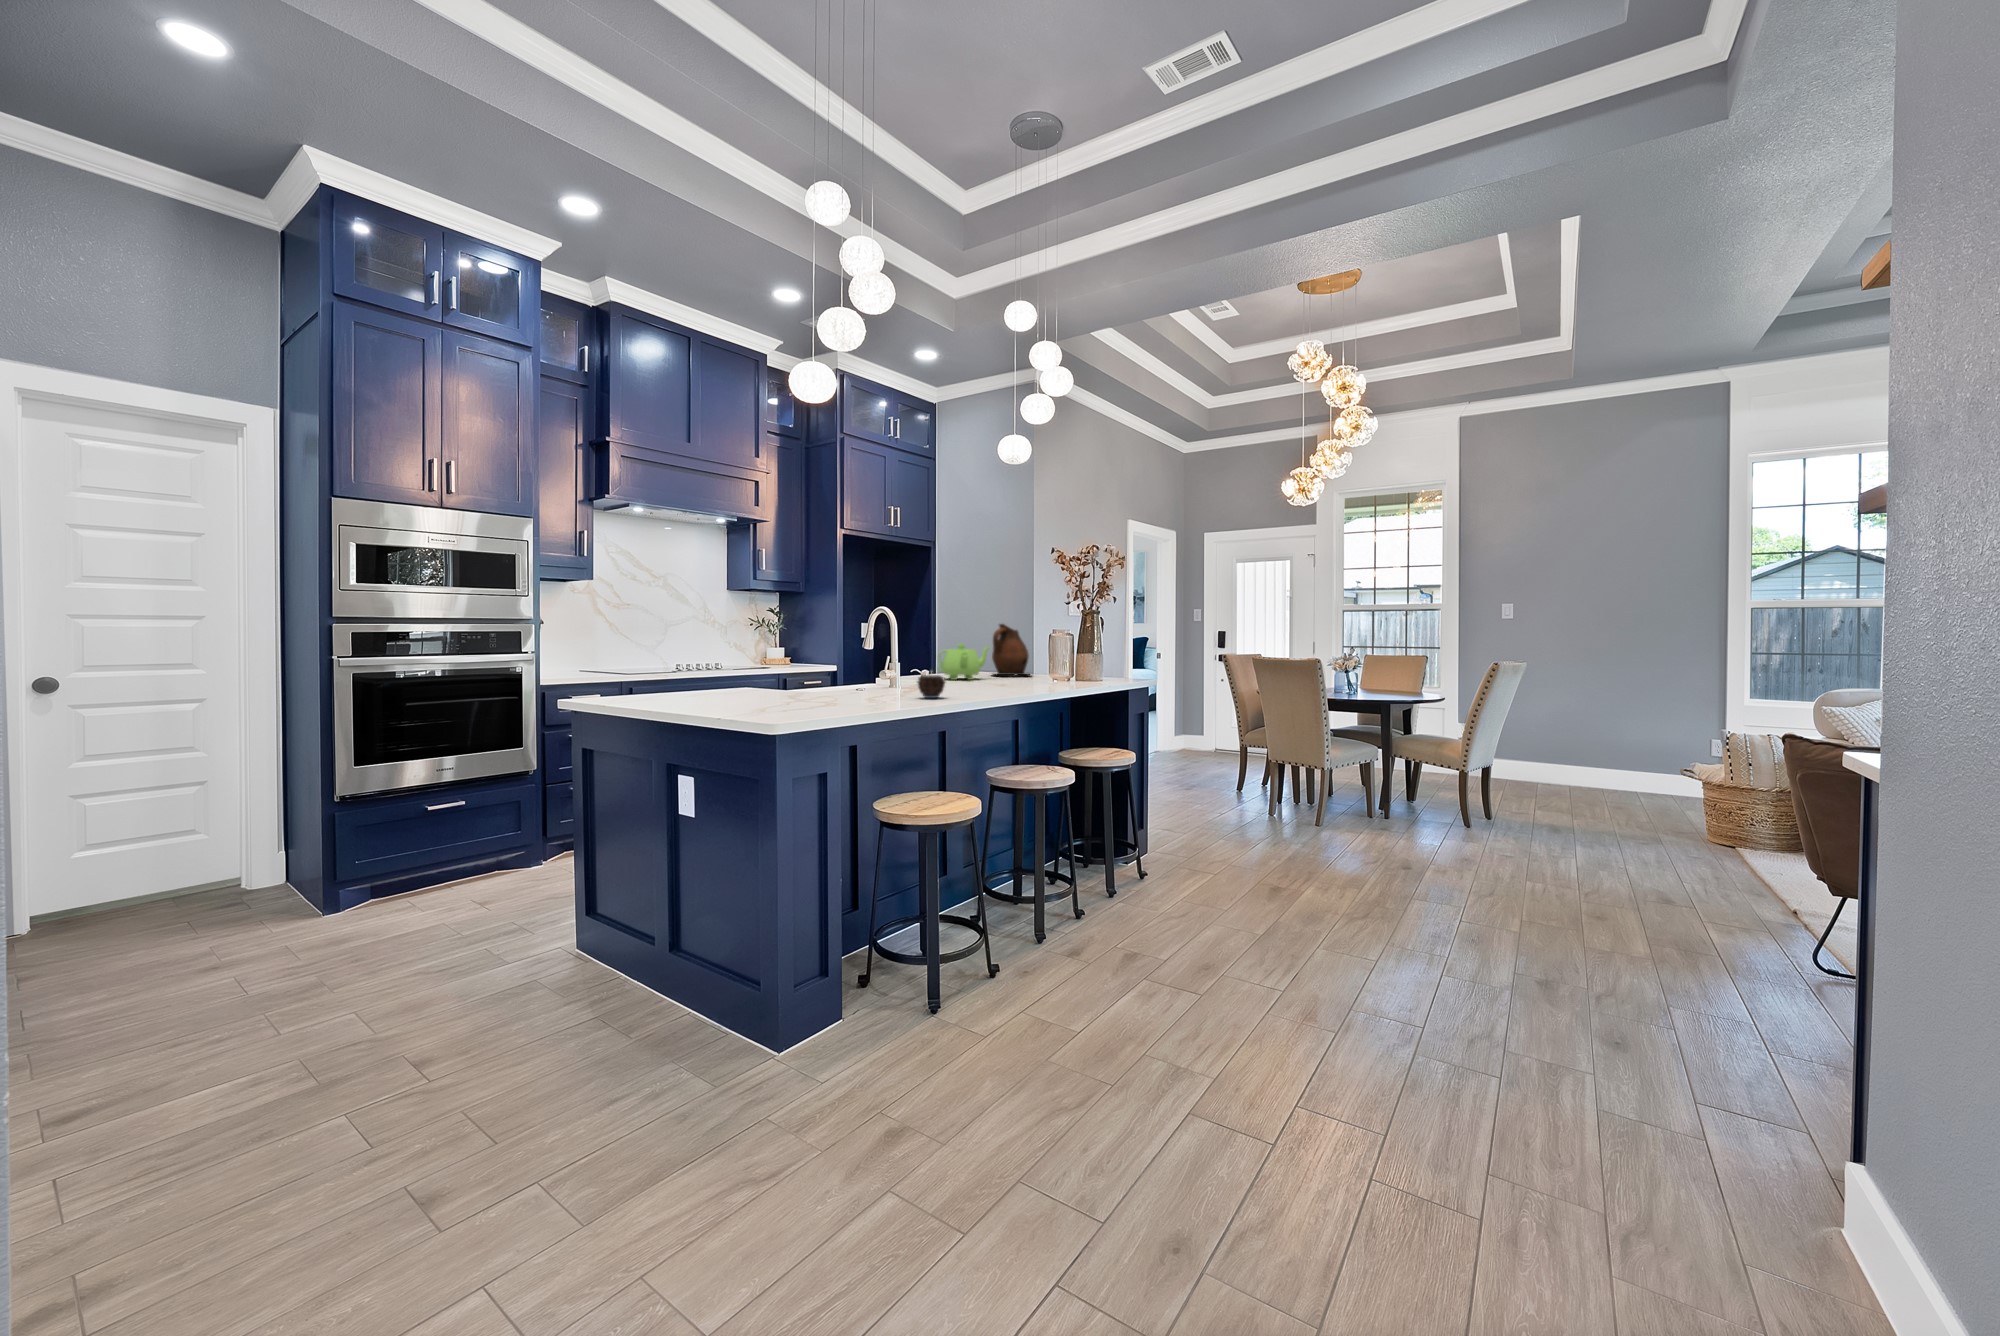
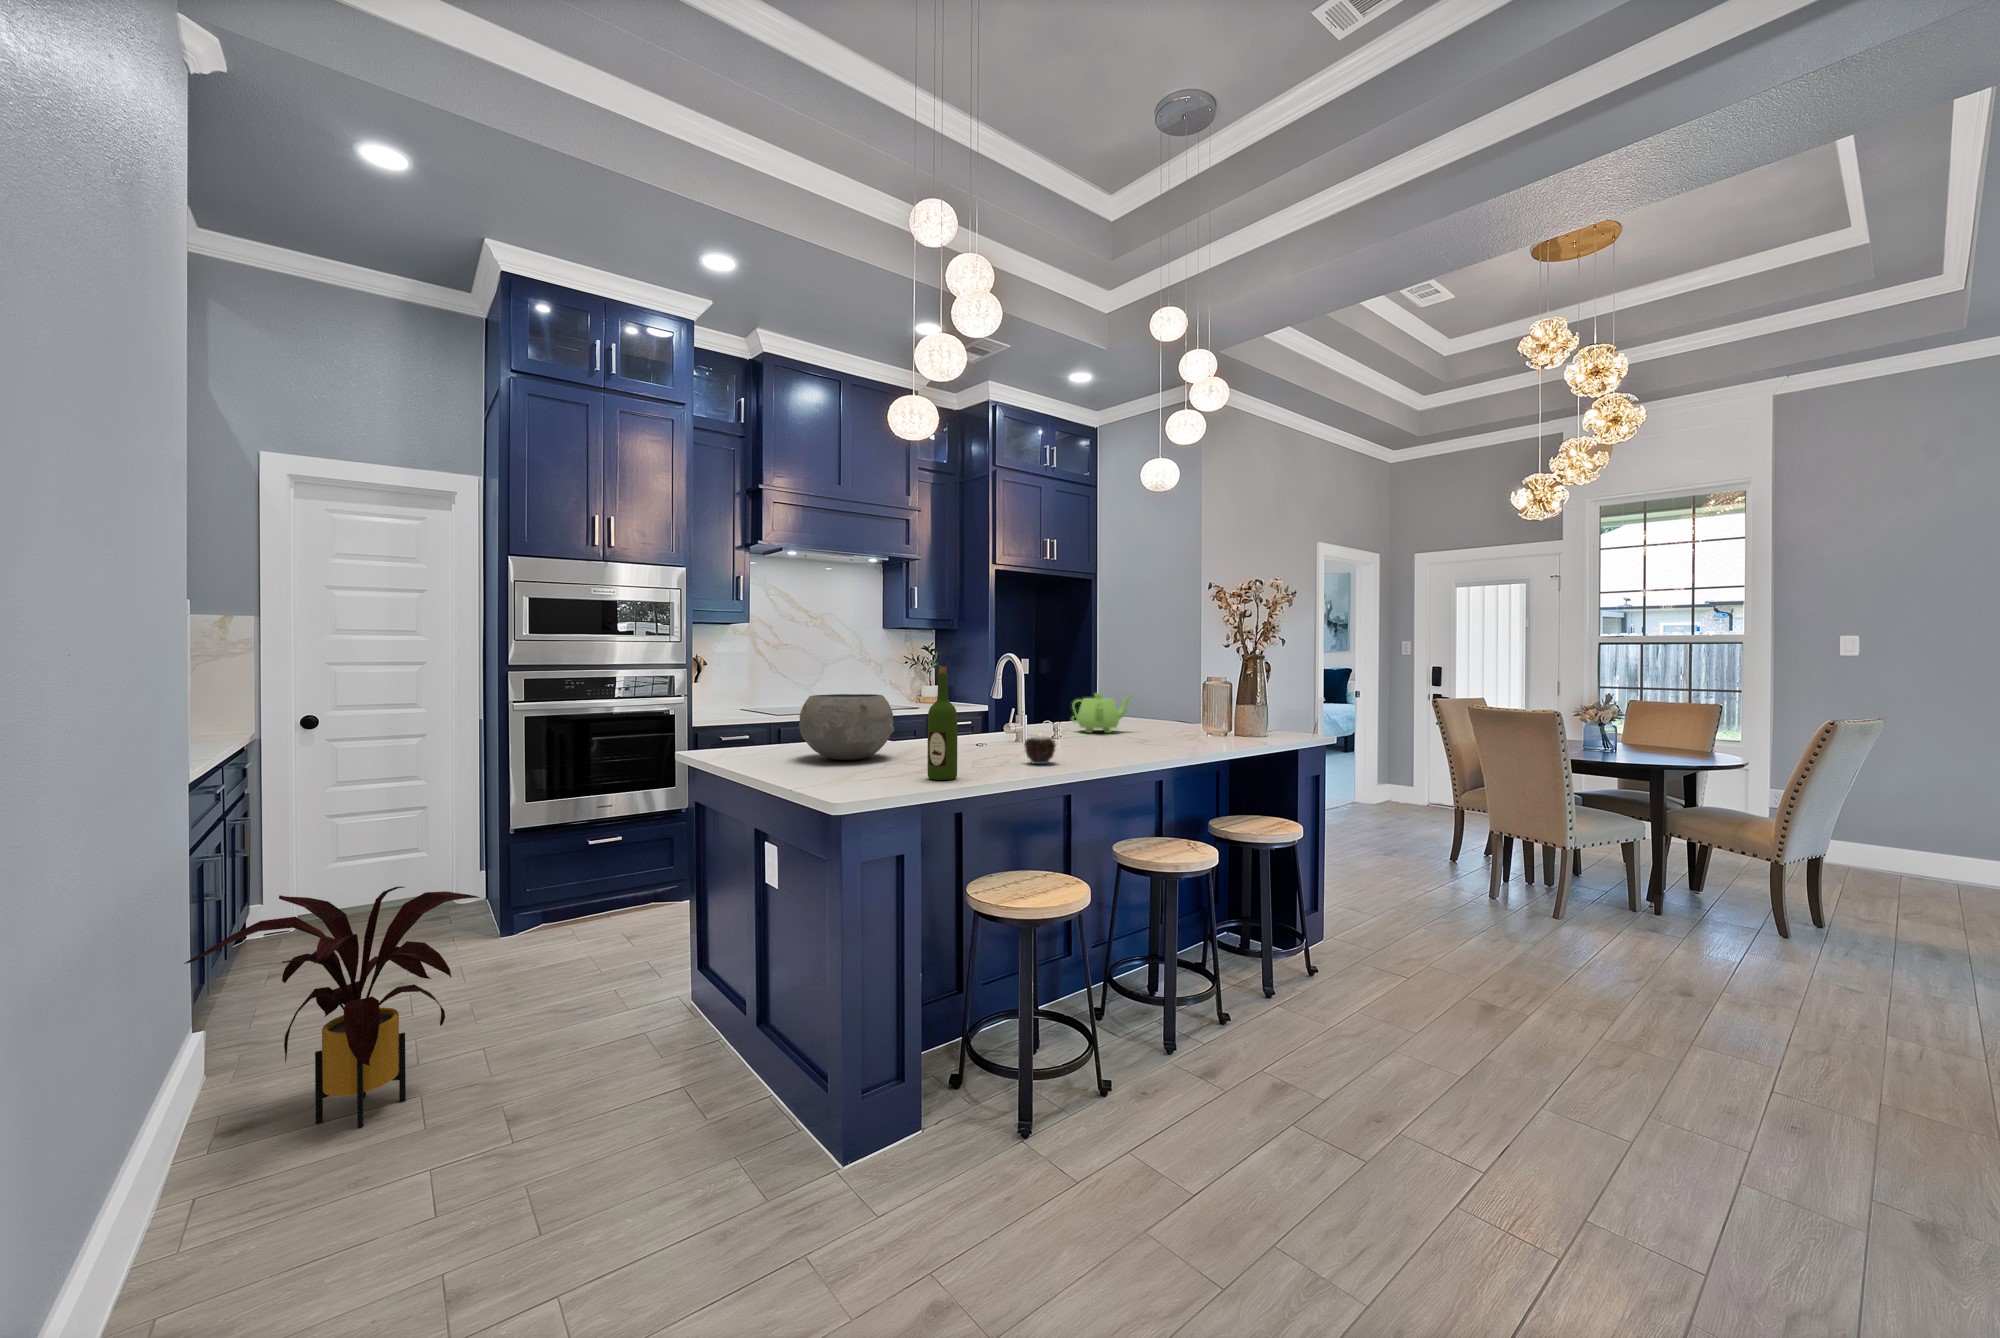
wine bottle: none [842,608,869,709] -> present [927,667,957,780]
ceramic pitcher: present [992,624,1029,675] -> none [1133,669,1183,729]
ceramic bowl: none [703,639,796,699] -> present [799,694,894,760]
house plant: none [34,835,360,1083] -> present [184,887,480,1128]

